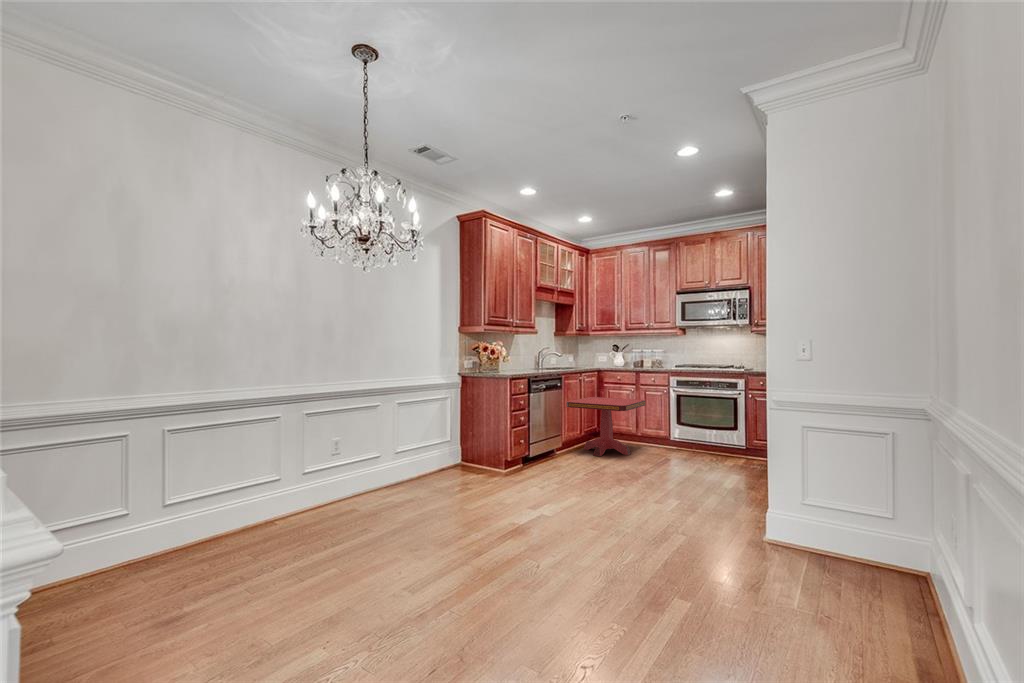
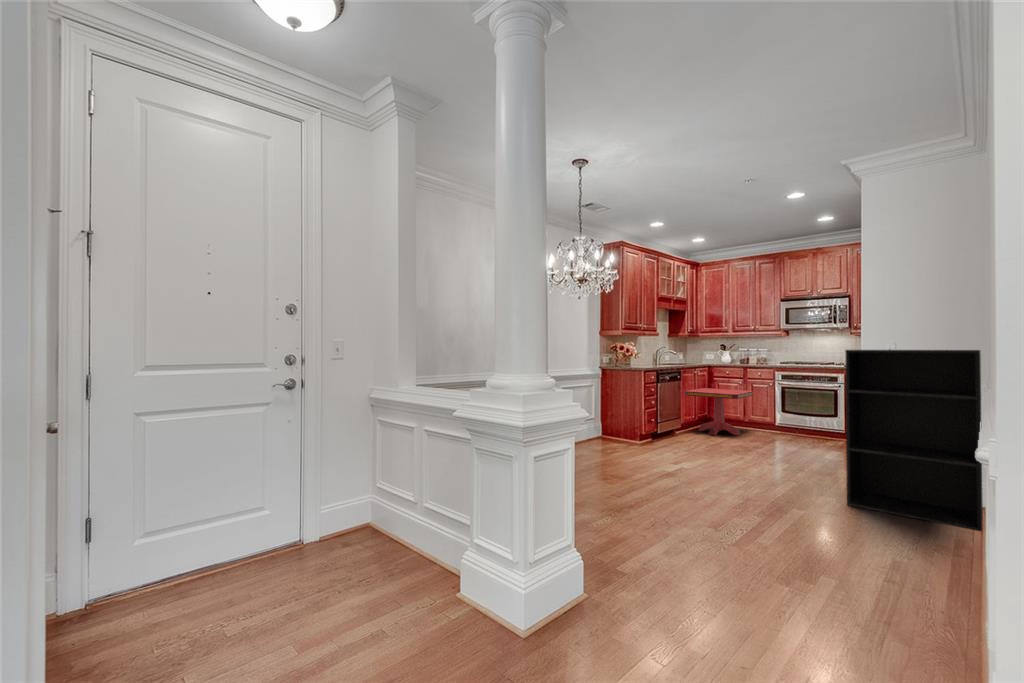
bookshelf: none [752,345,953,633] -> present [846,350,983,531]

